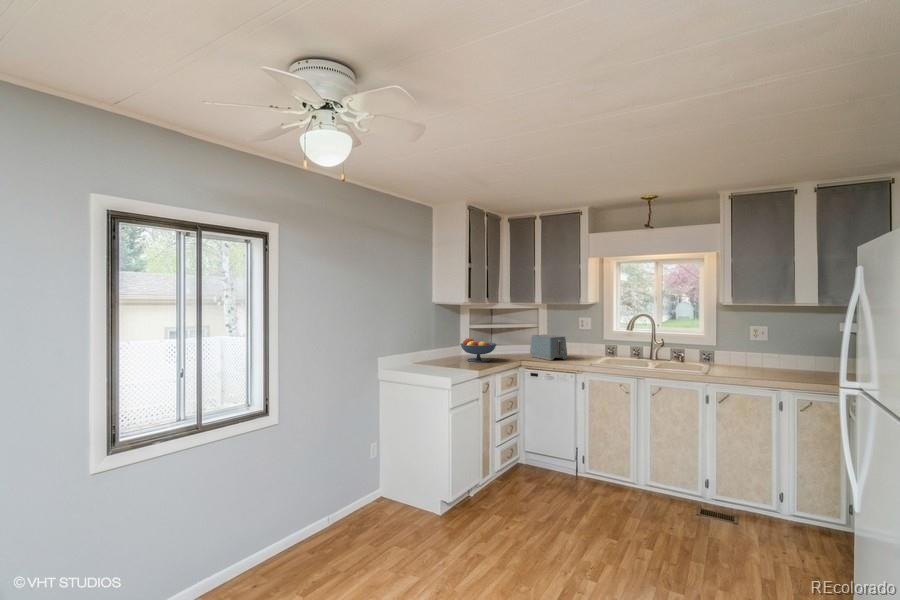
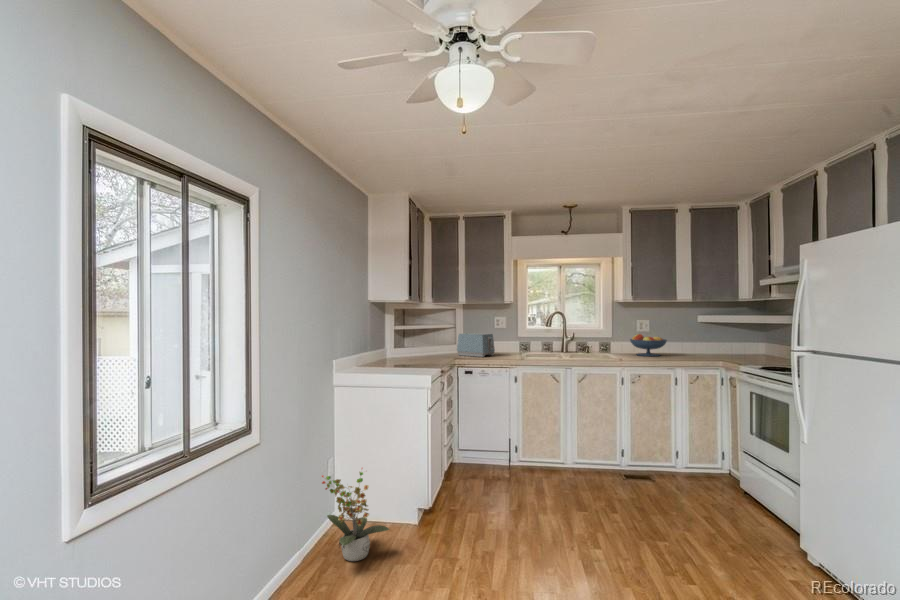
fruit bowl: present [460,338,496,362] -> present [630,334,667,356]
potted plant: none [344,454,399,534] -> present [322,472,389,561]

